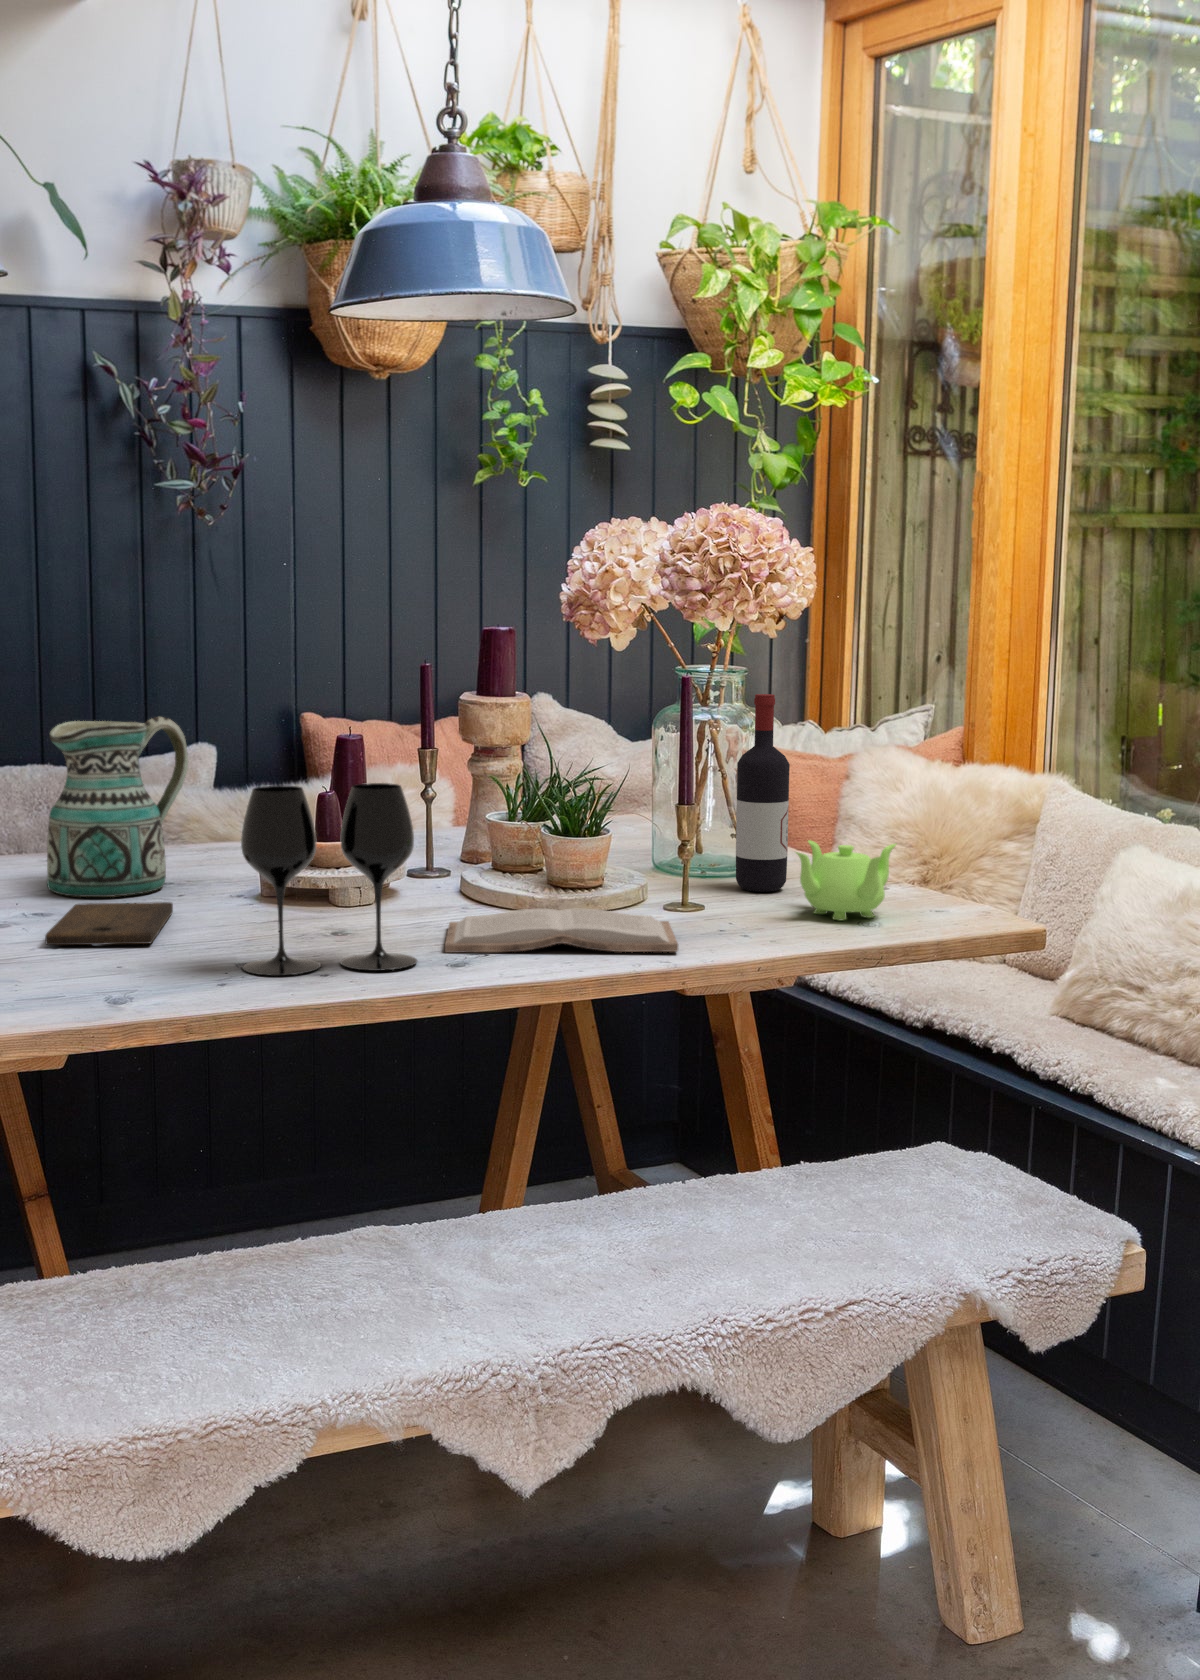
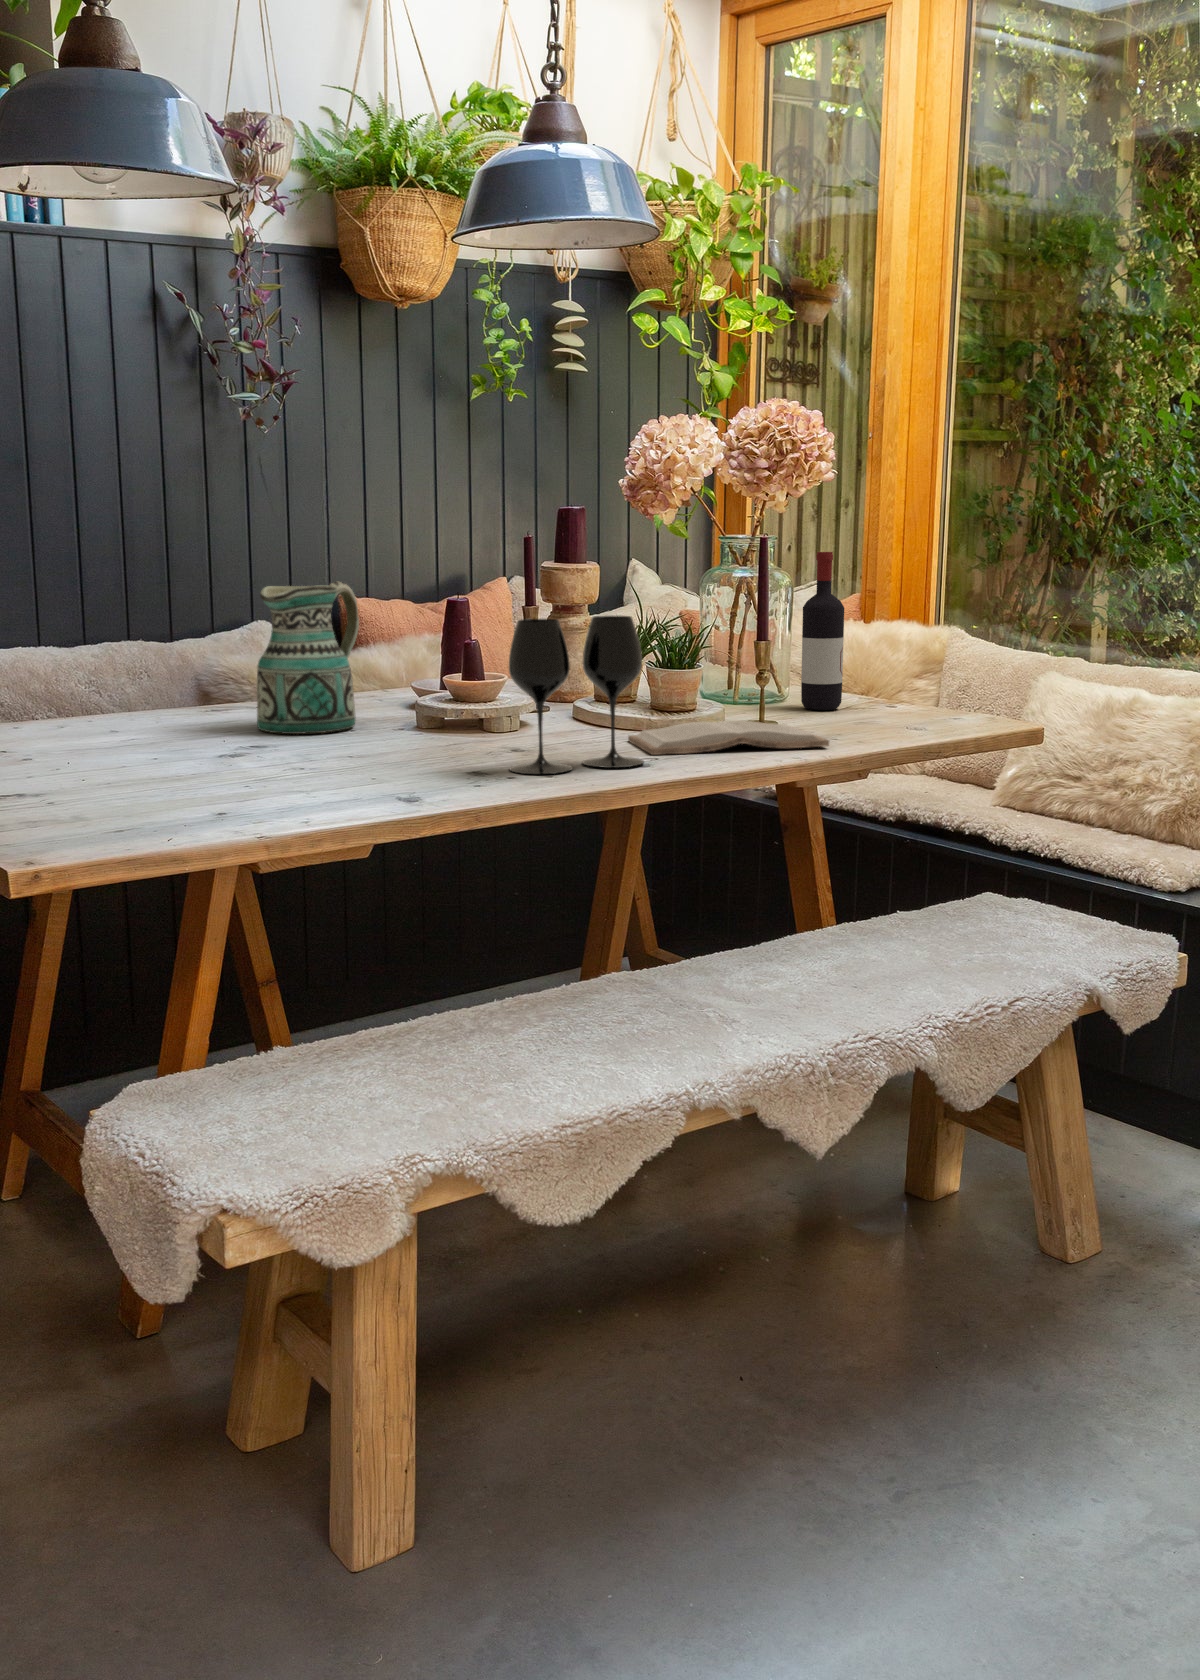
teapot: present [796,840,896,921] -> none [872,664,949,724]
cutting board: present [45,902,173,945] -> none [311,732,413,764]

